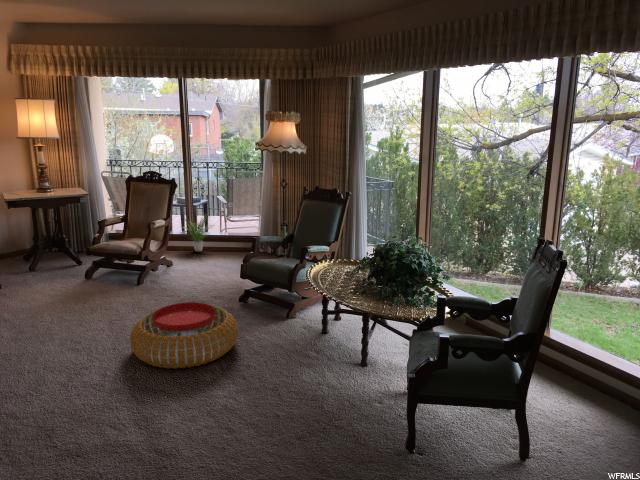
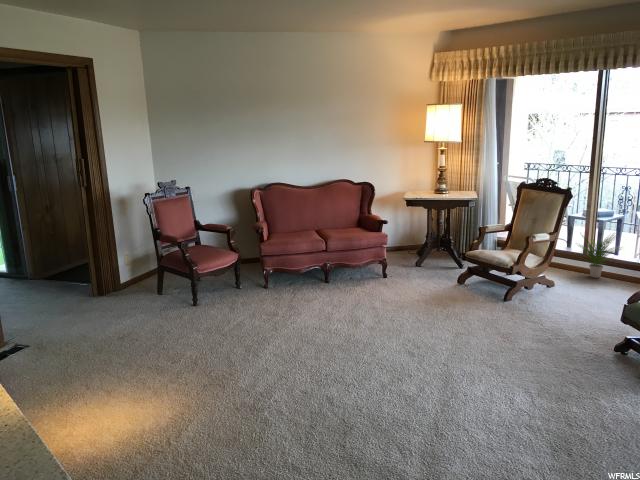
pouf: present [130,302,238,369] -> none [454,335,591,422]

